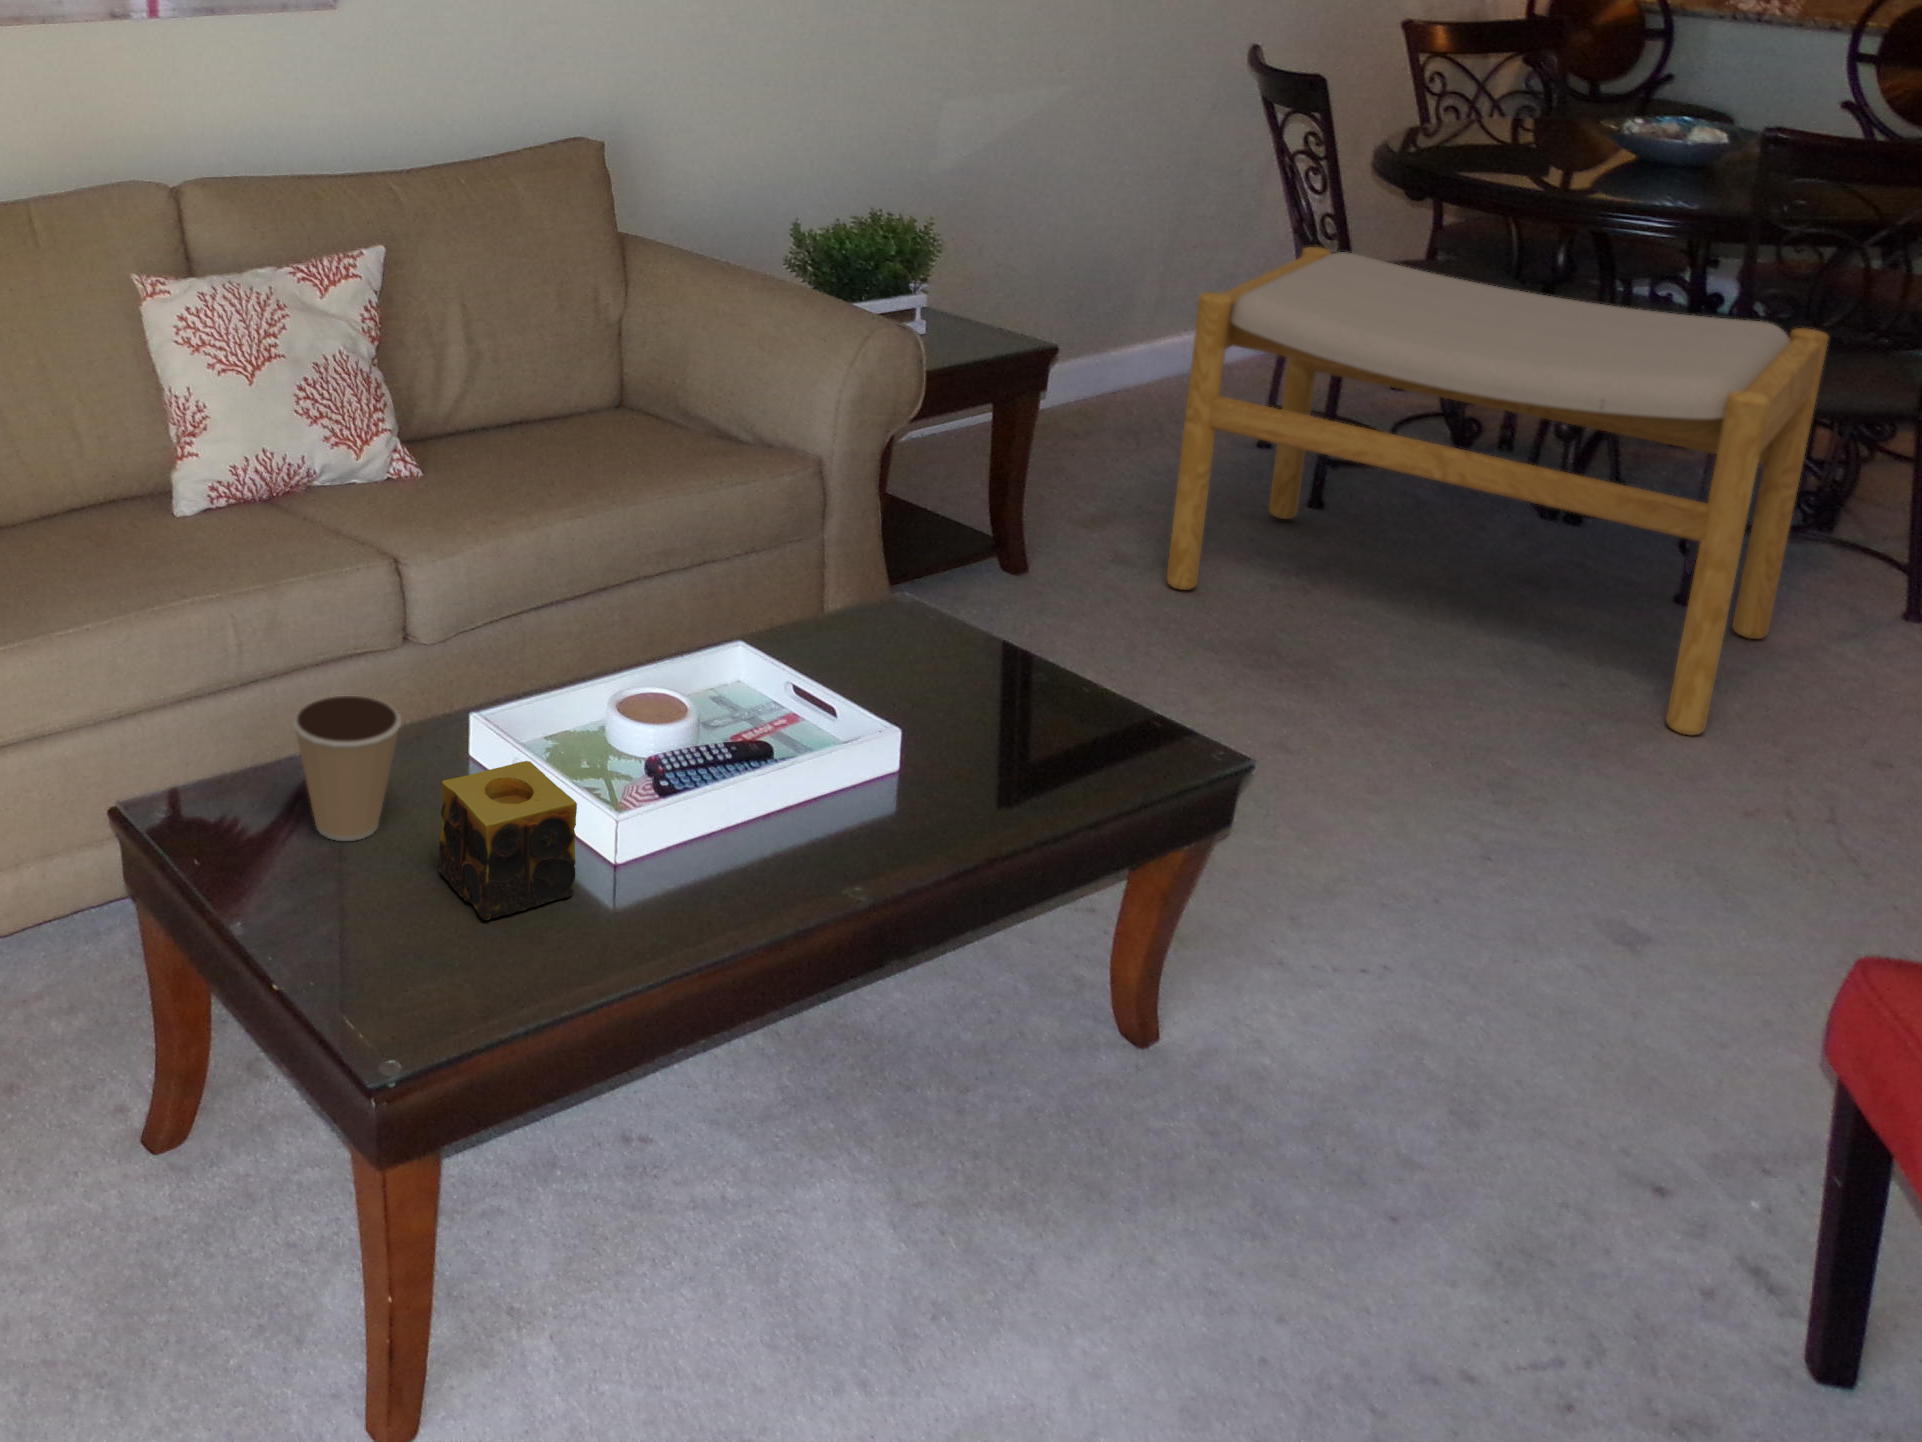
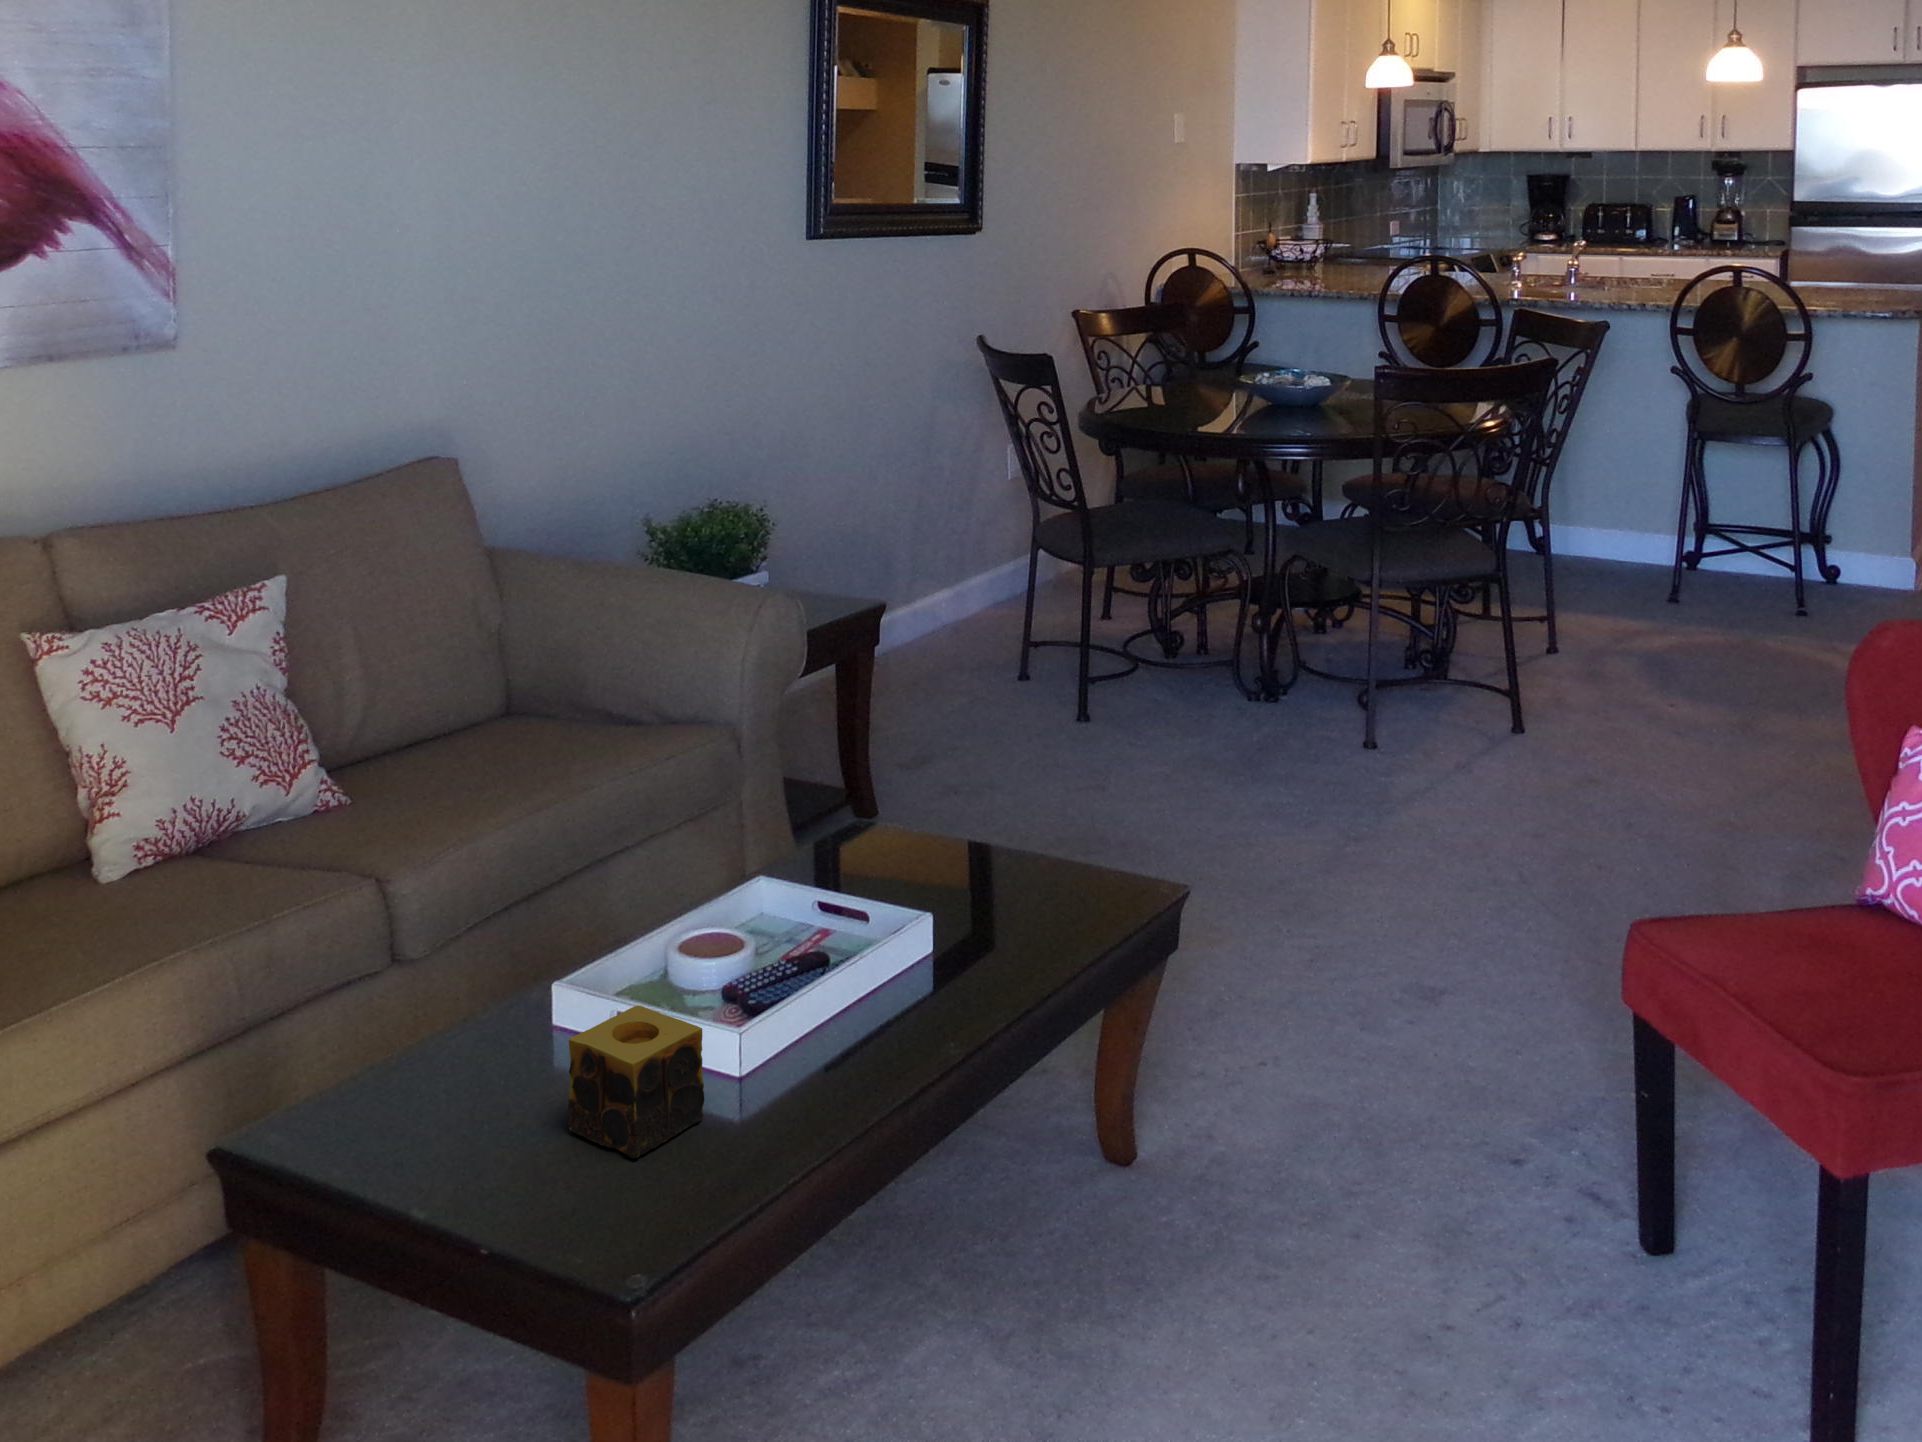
footstool: present [1167,247,1829,735] -> none [993,498,1434,841]
coffee cup: present [293,695,401,841] -> none [397,983,508,1131]

